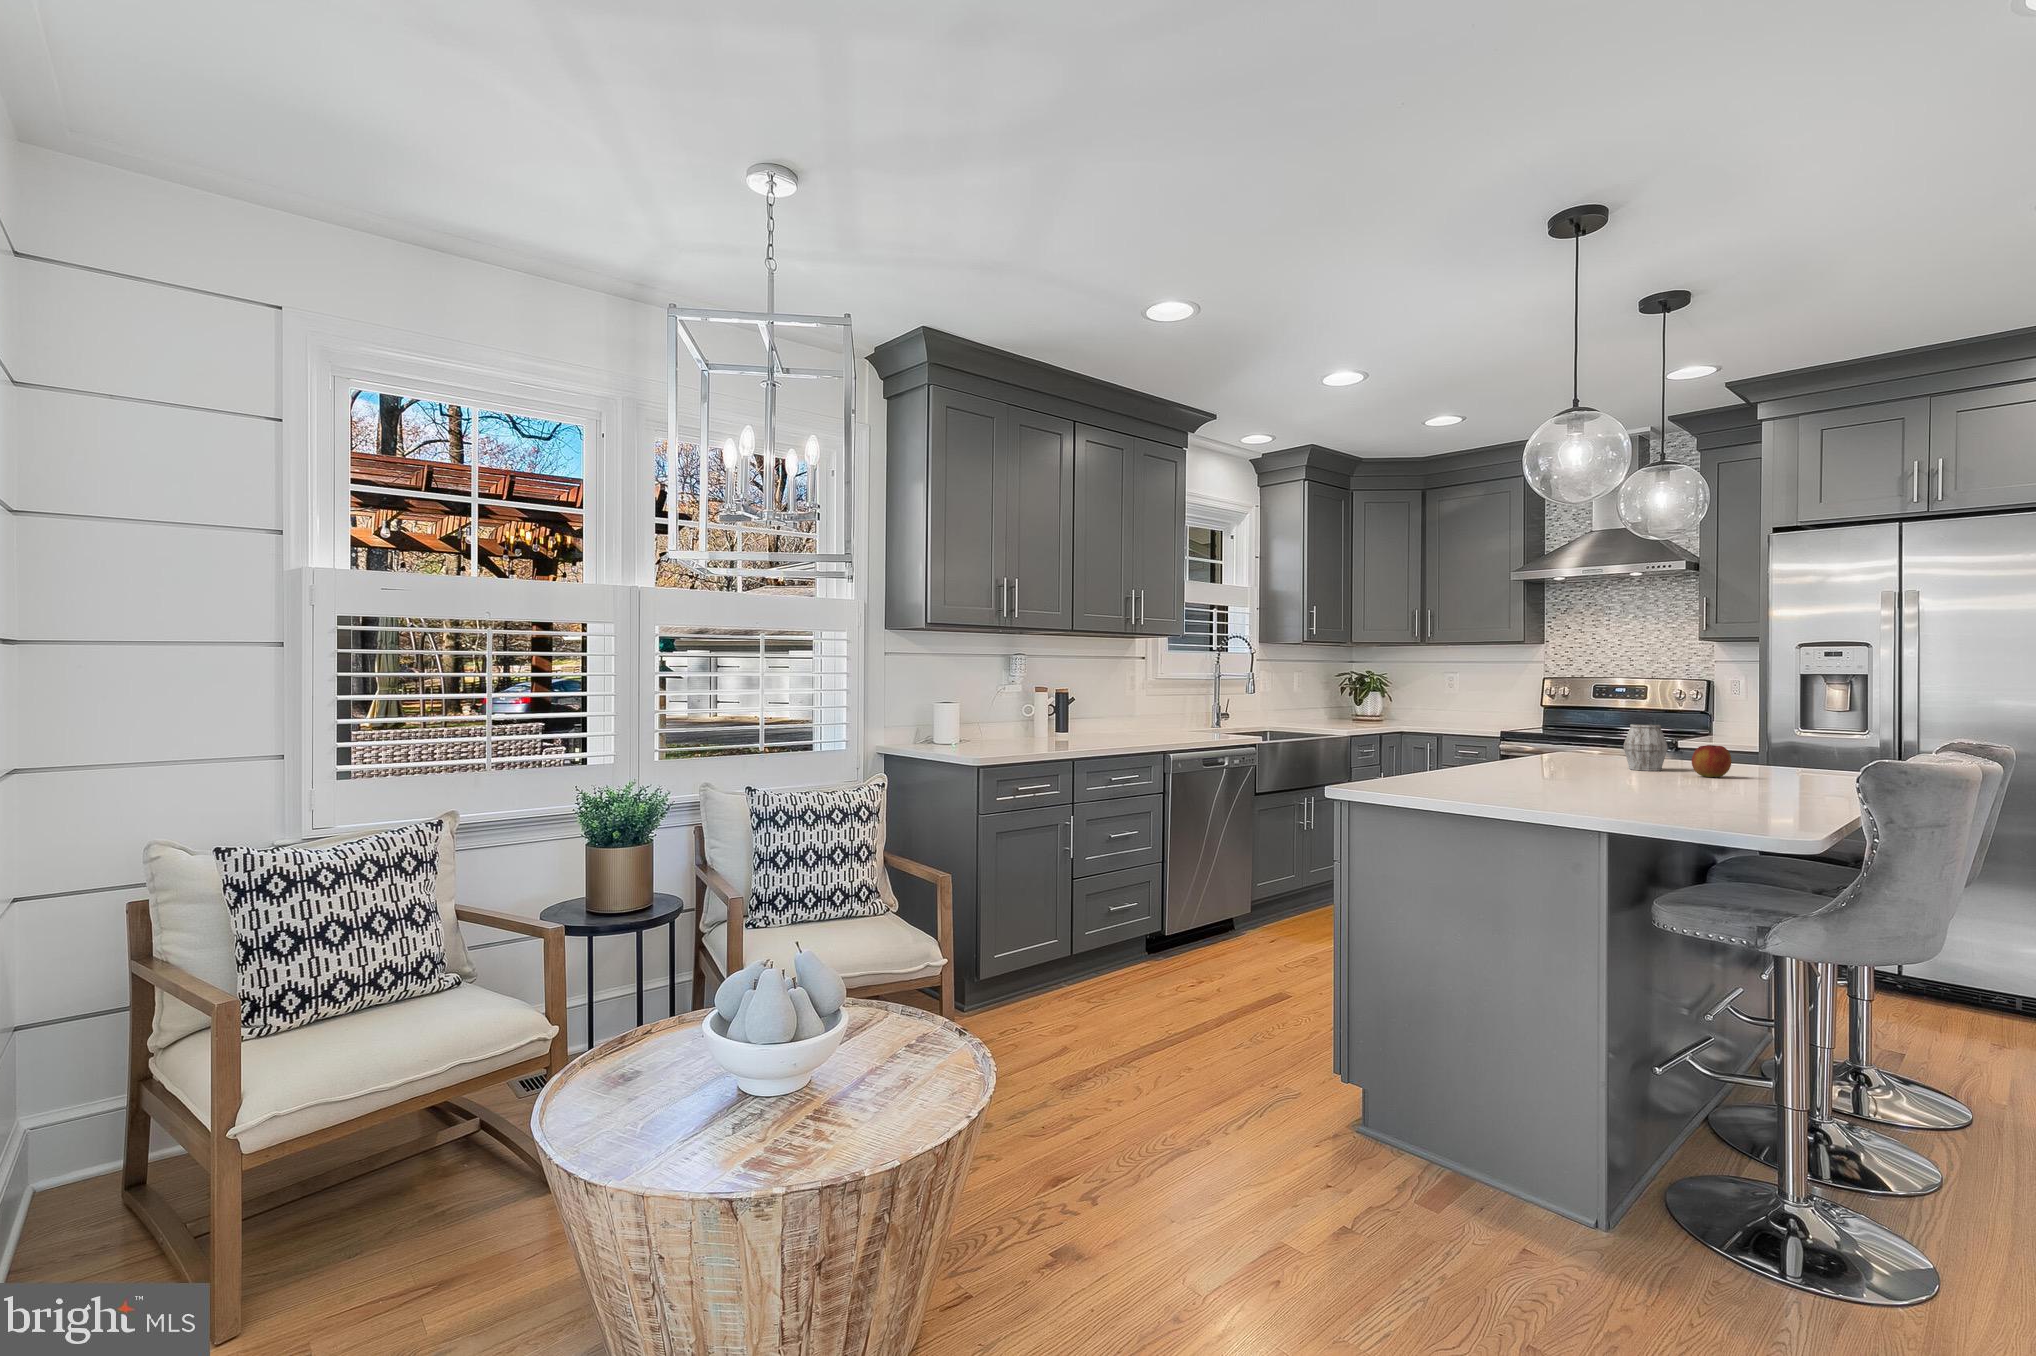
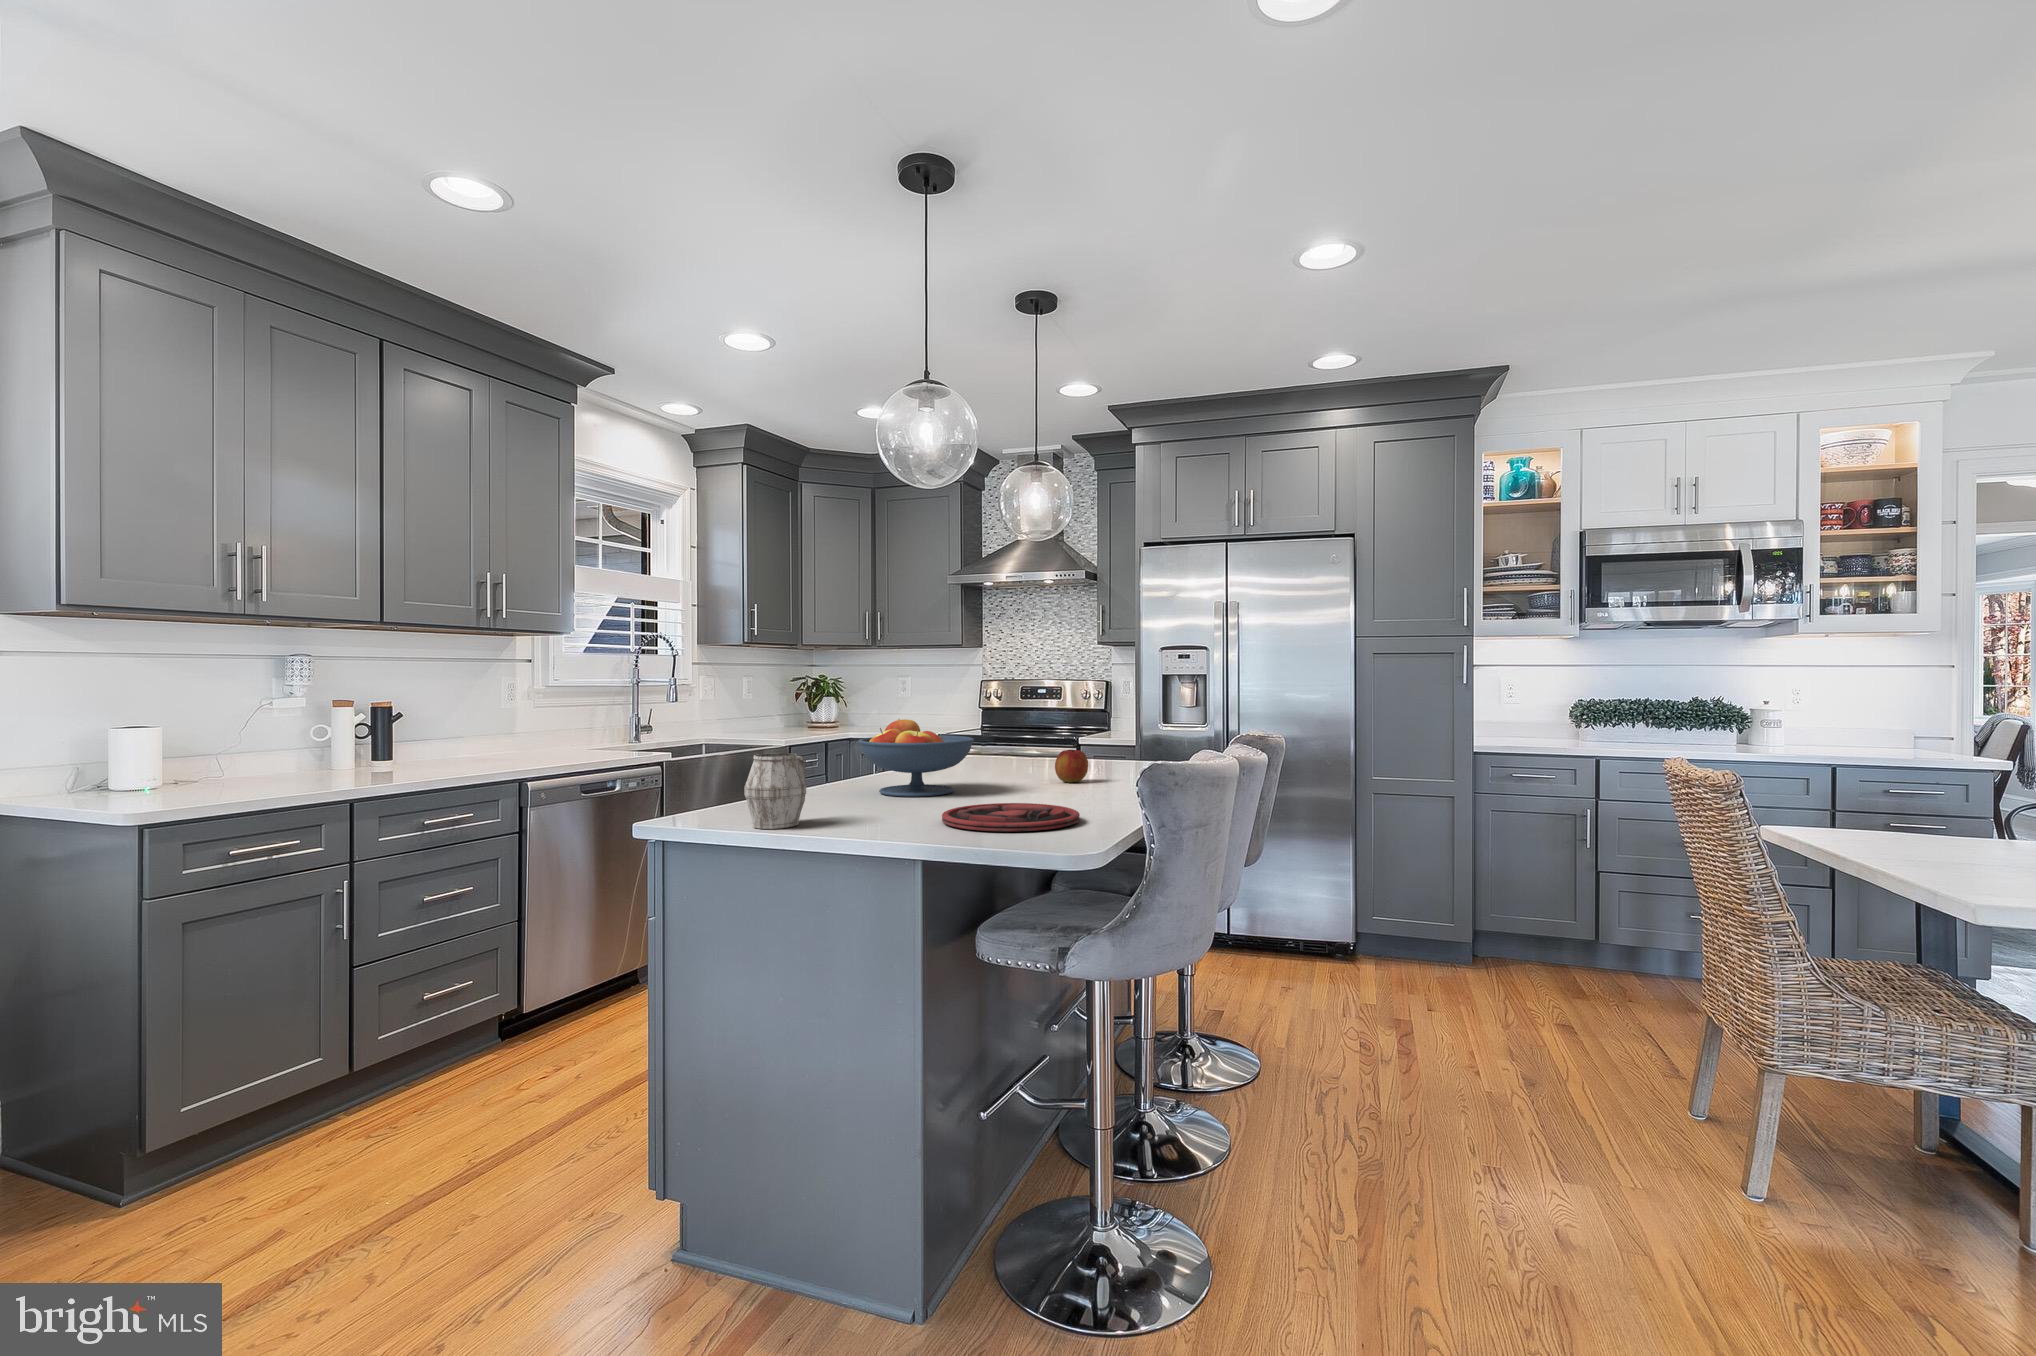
fruit bowl: none [1494,710,1612,779] -> present [858,719,974,797]
mug: present [1623,724,1668,771] -> present [744,753,806,829]
plate: none [1608,785,1755,805] -> present [942,803,1080,831]

